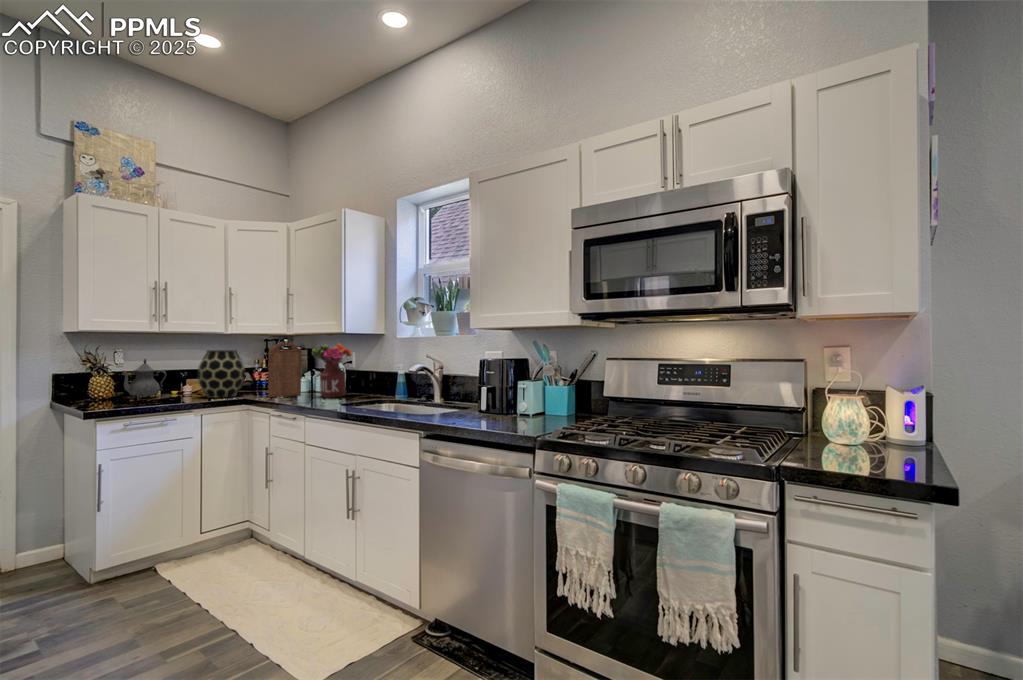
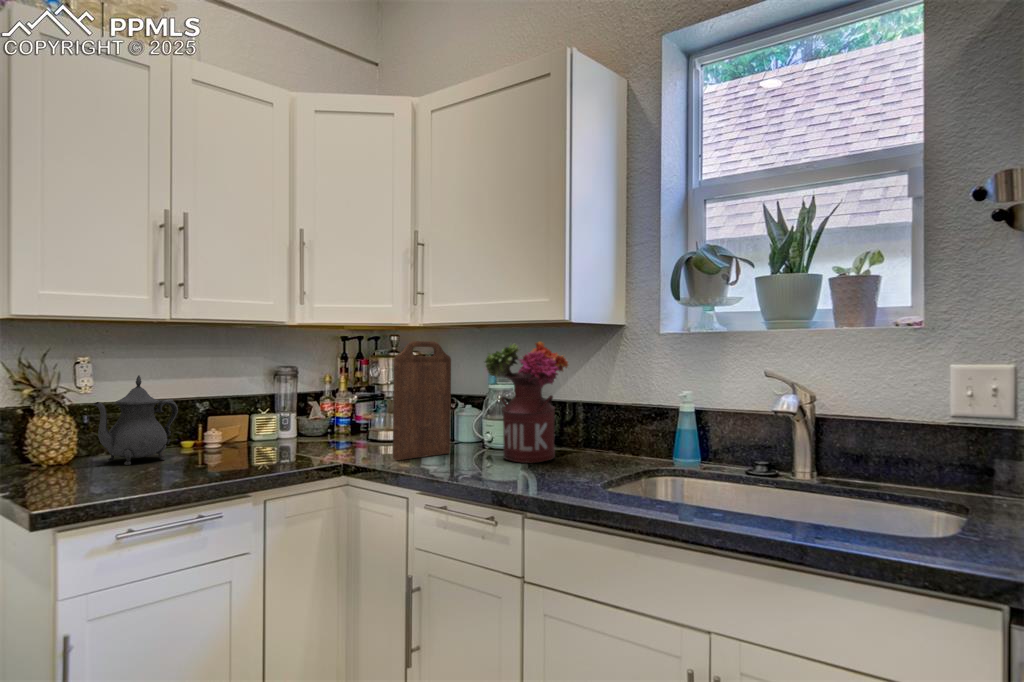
vase: present [197,350,245,398] -> none [244,358,336,461]

